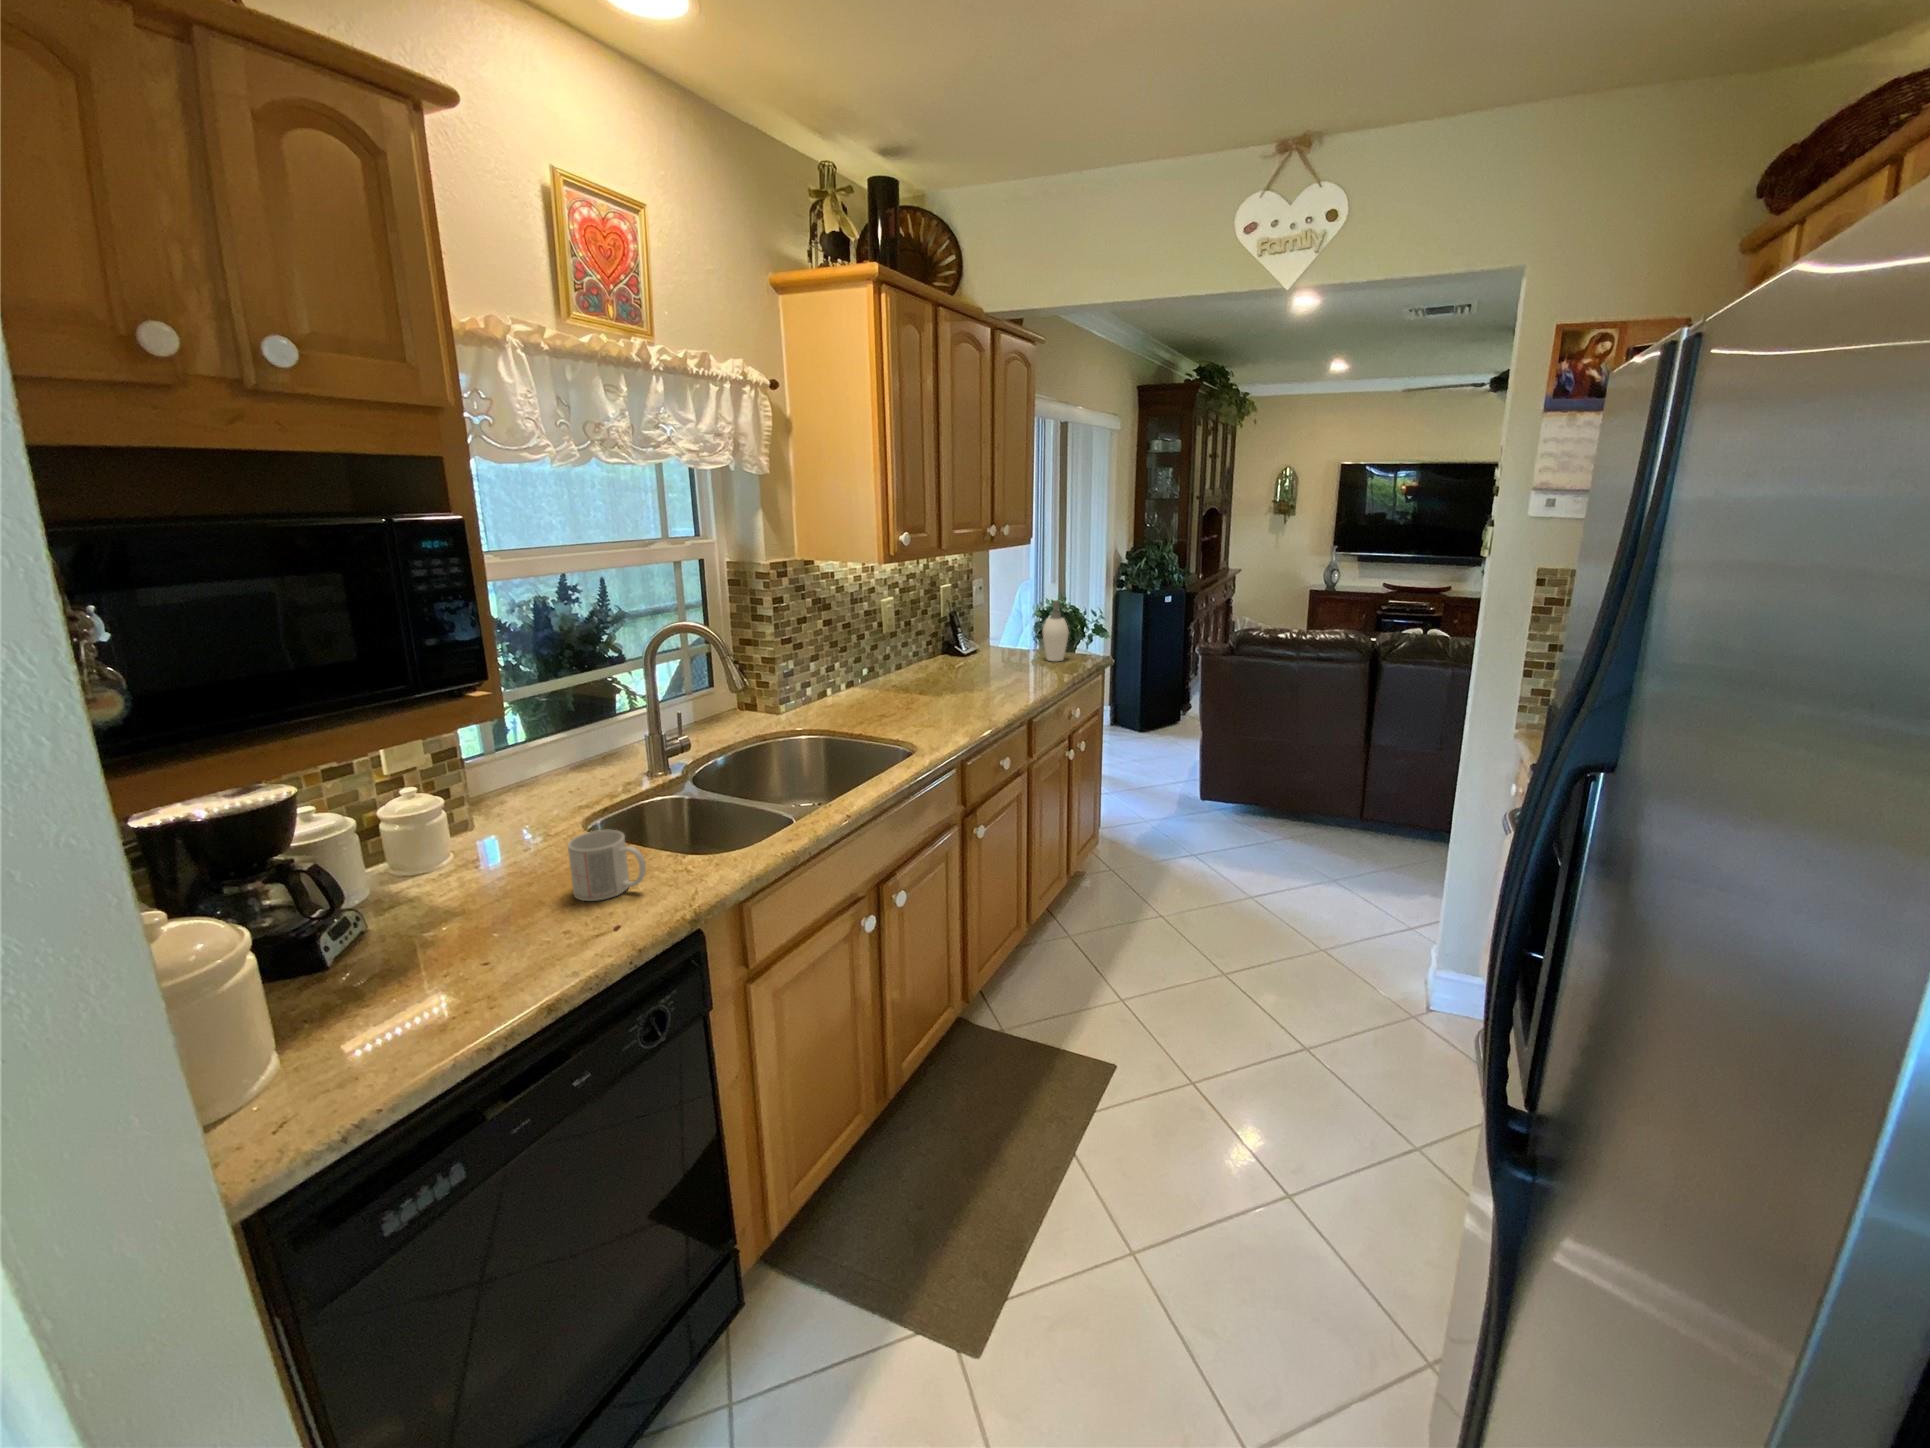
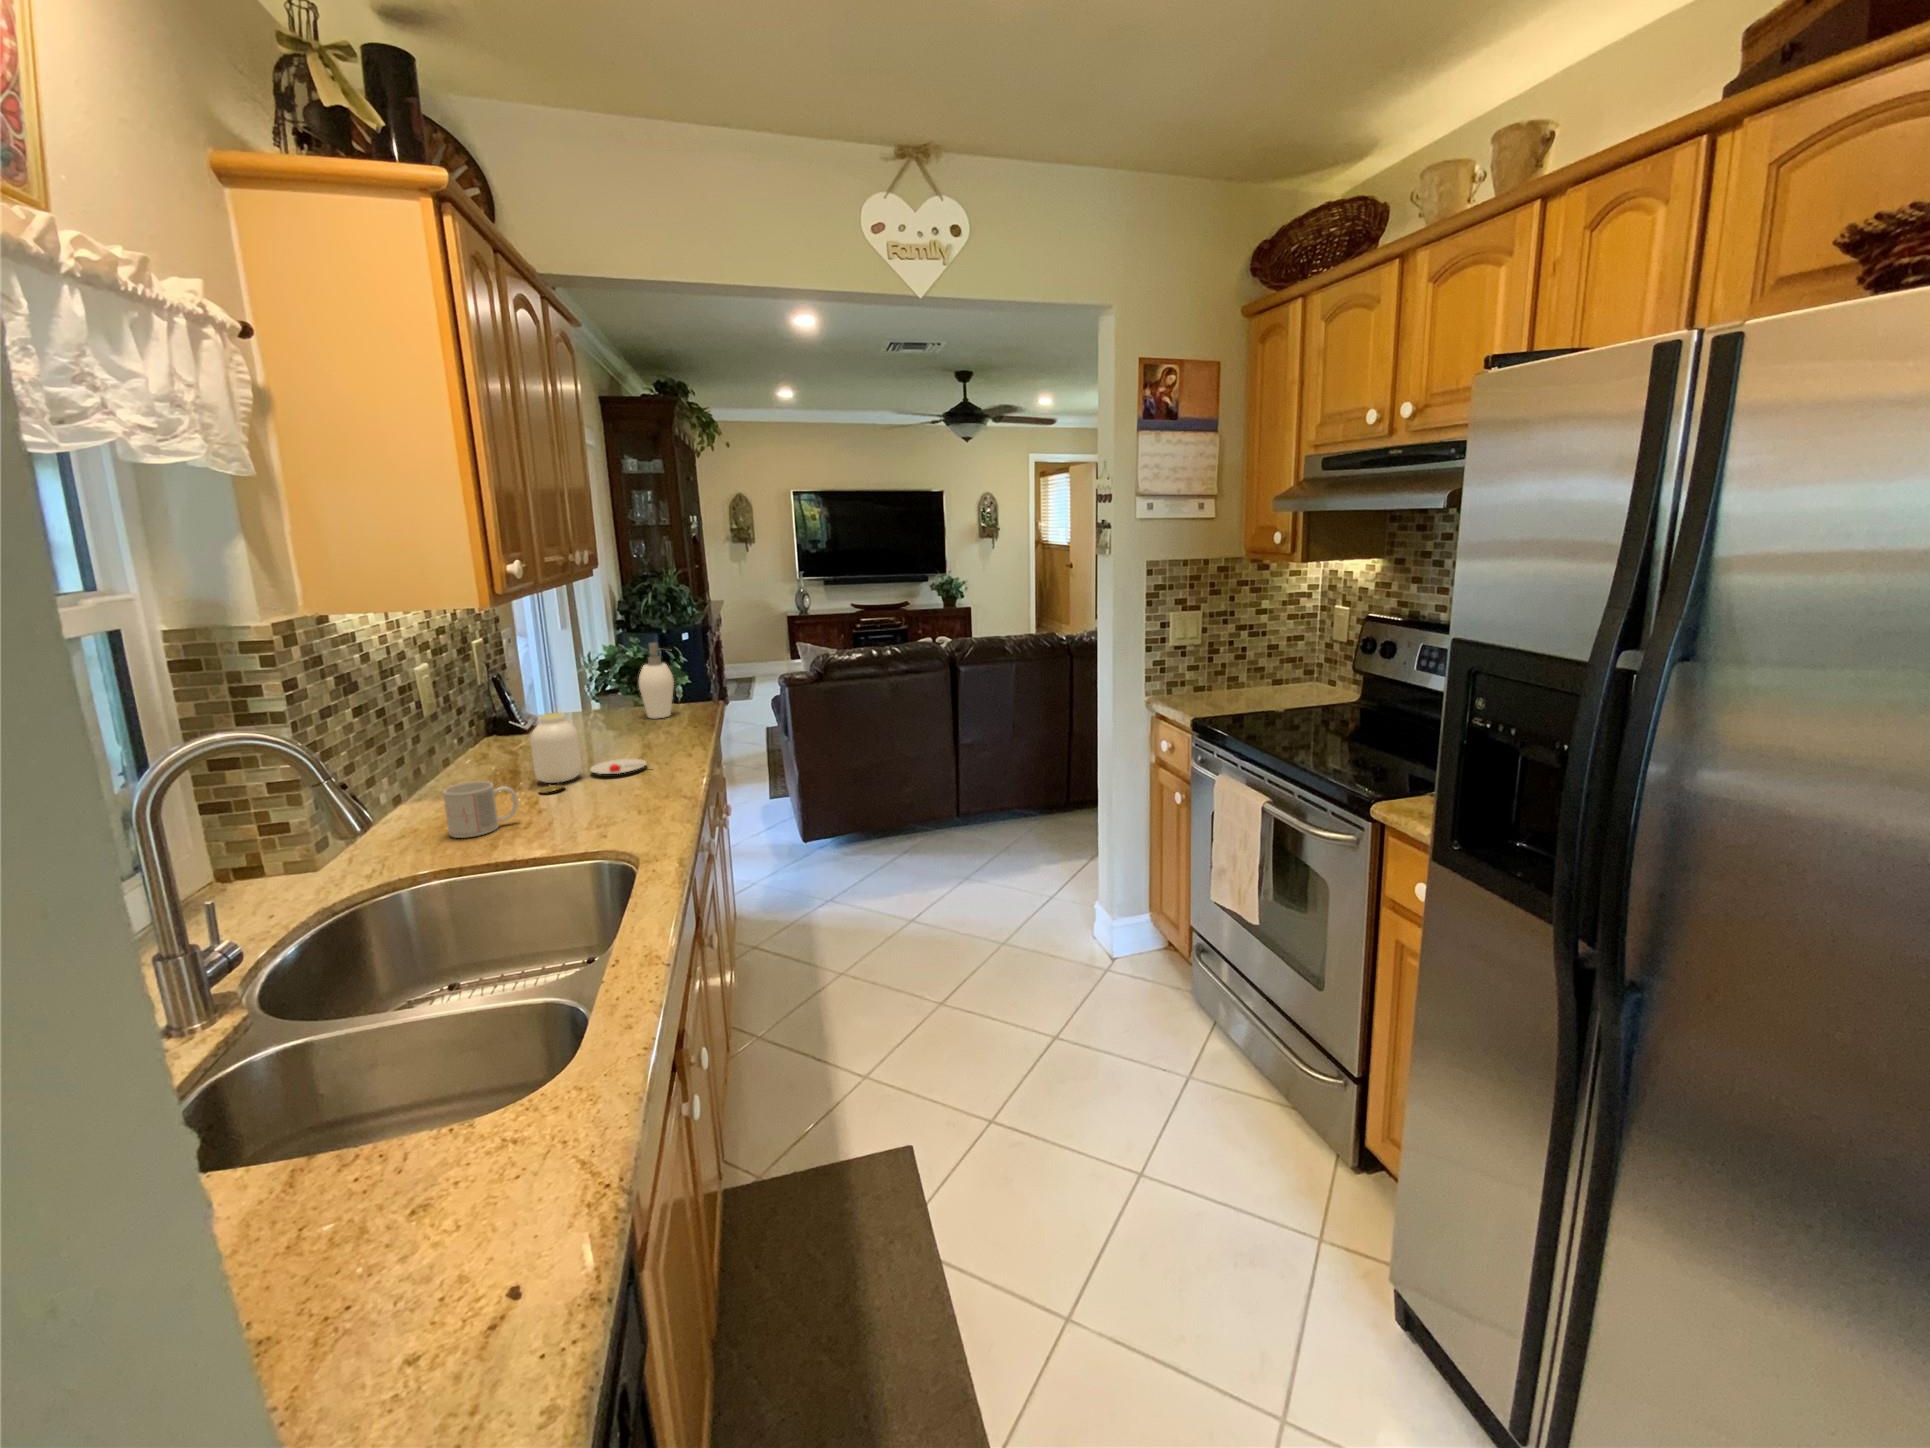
jar: none [919,643,998,697] -> present [531,713,647,793]
mug: present [568,830,646,901] -> present [443,781,518,838]

